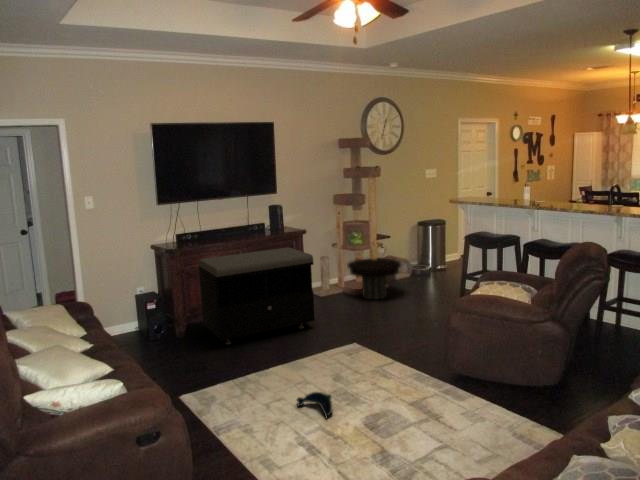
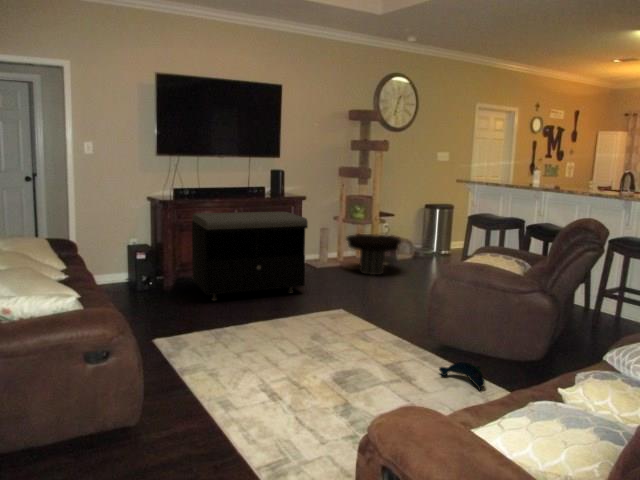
plush toy: present [297,392,332,417] -> present [439,362,484,390]

